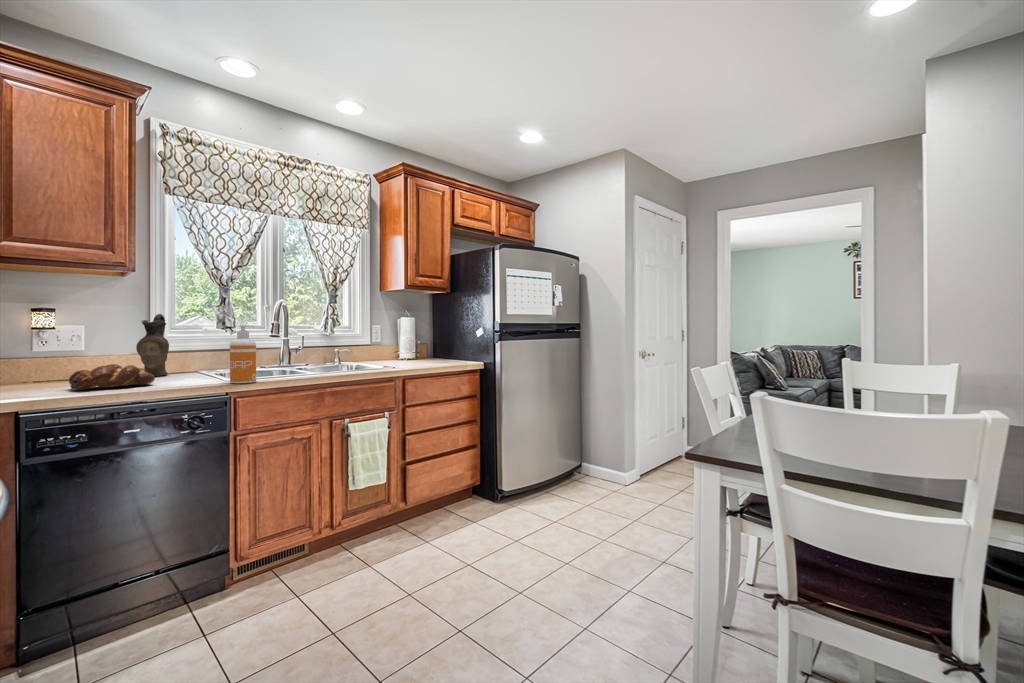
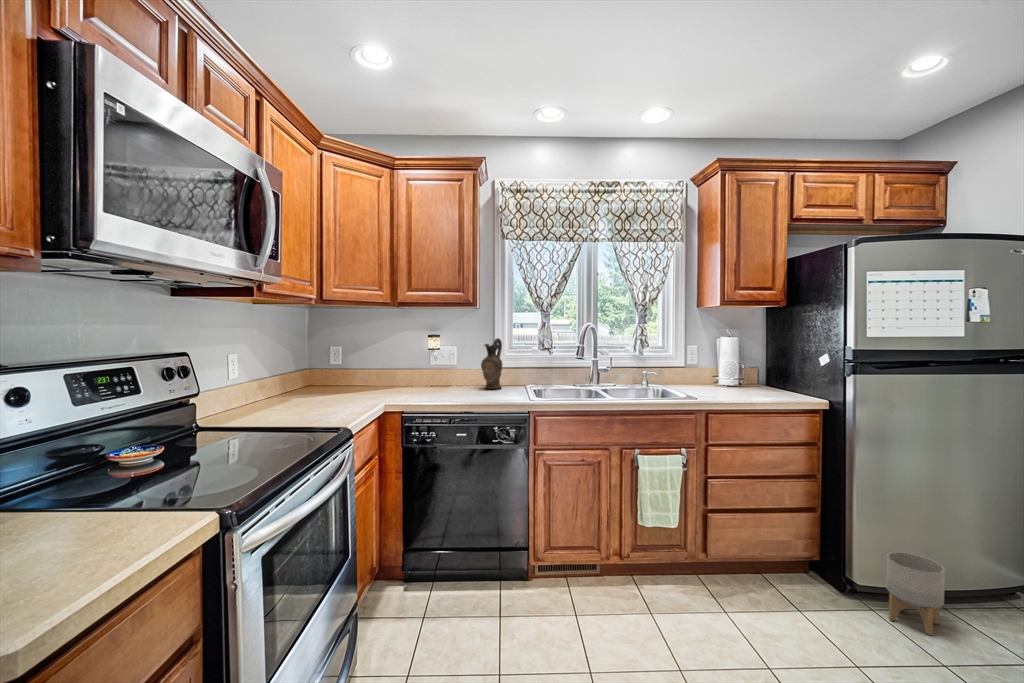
soap dispenser: present [230,325,256,383] -> none [530,352,551,405]
bread loaf: present [69,364,155,390] -> none [432,381,482,400]
planter: none [522,462,552,511] -> present [886,552,945,635]

